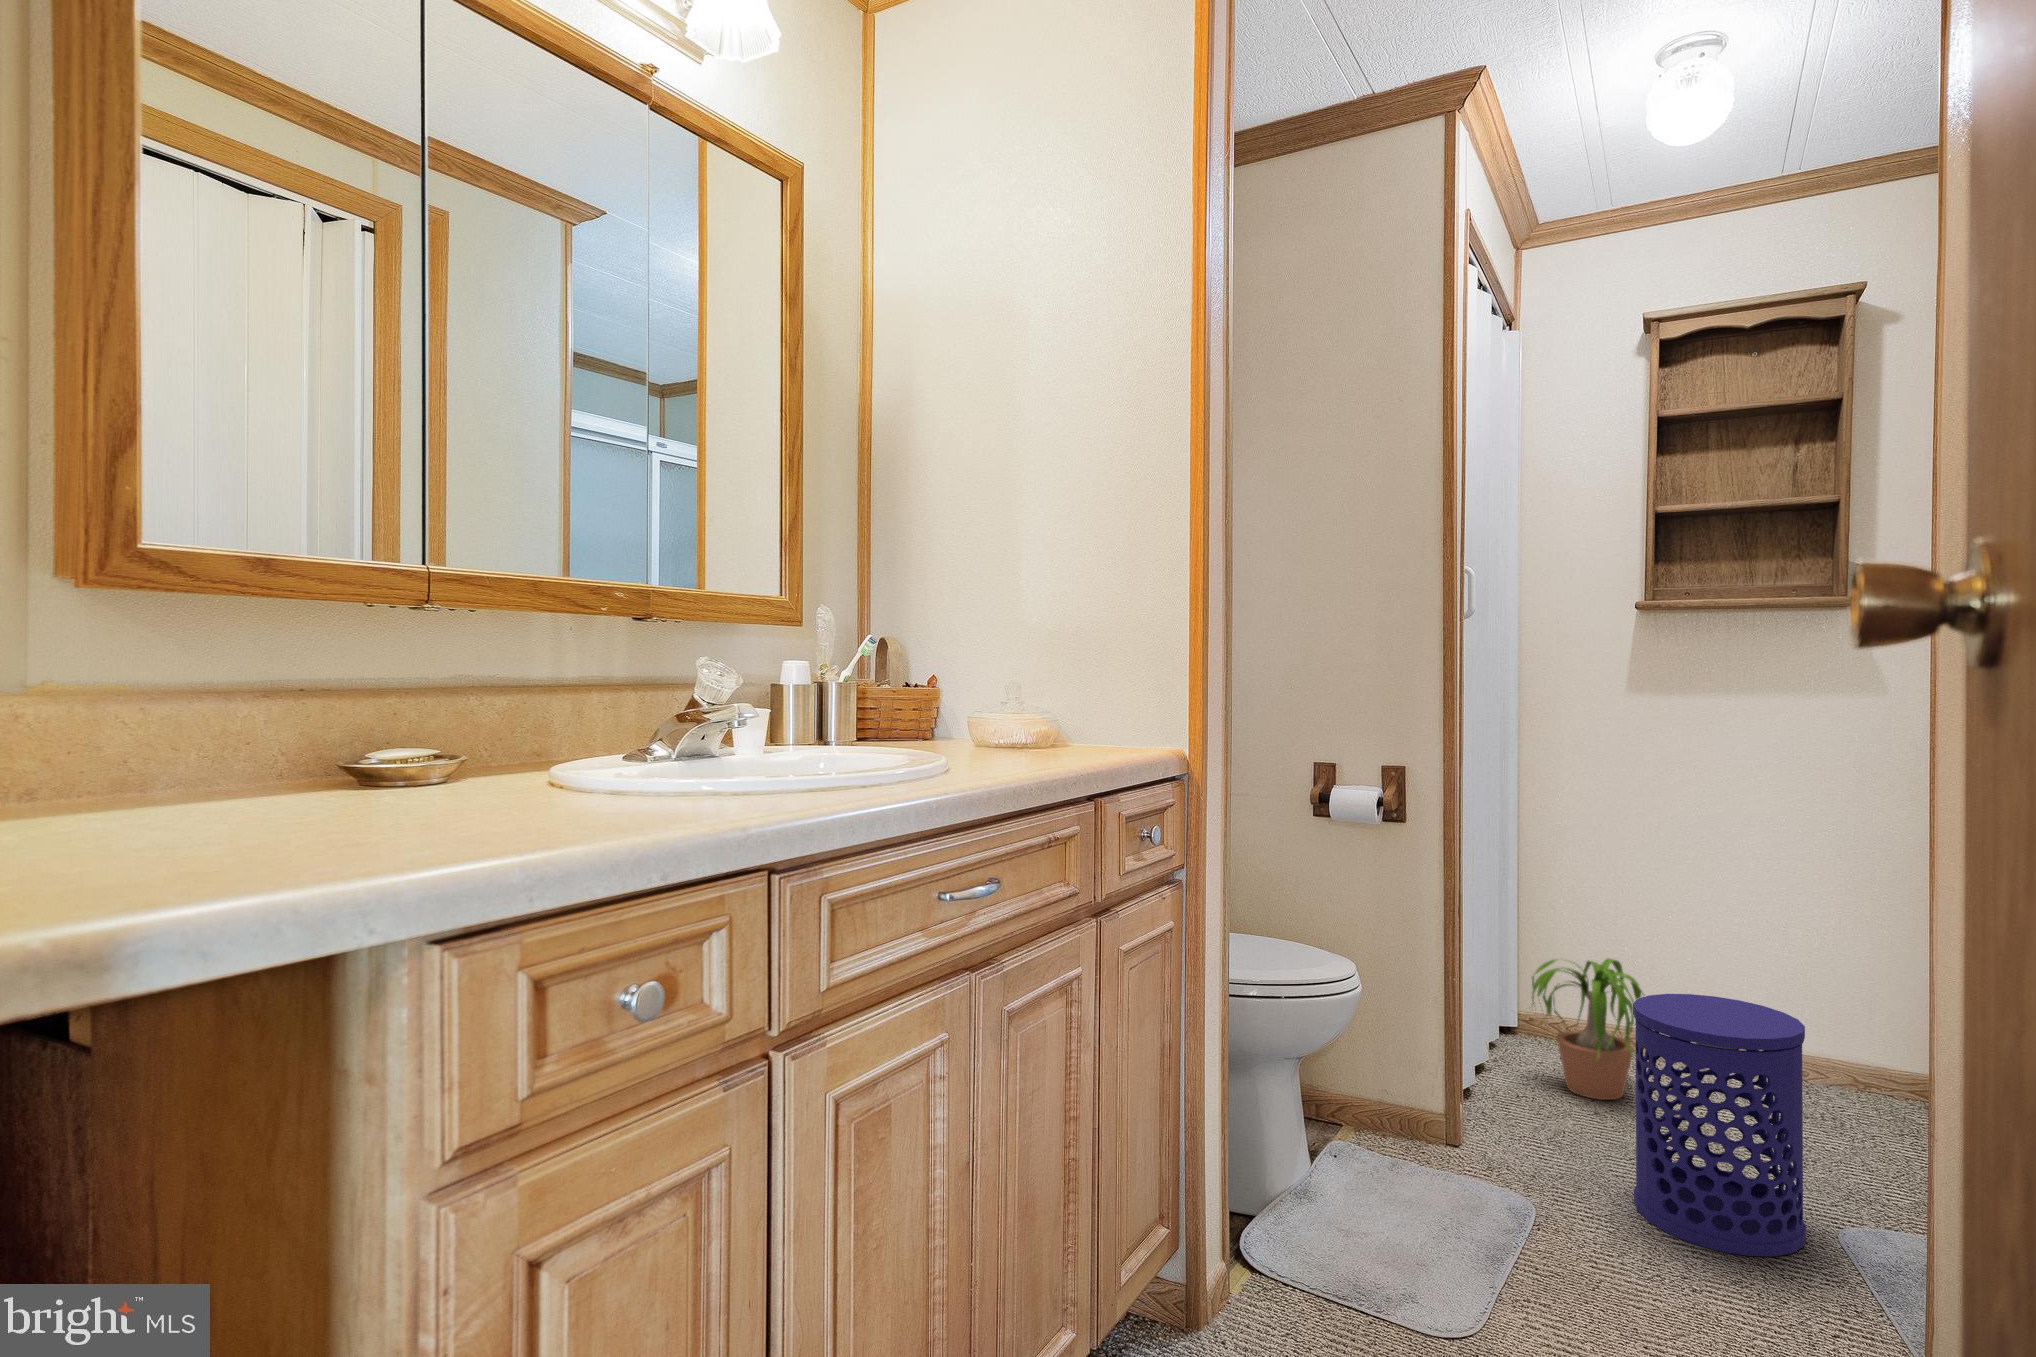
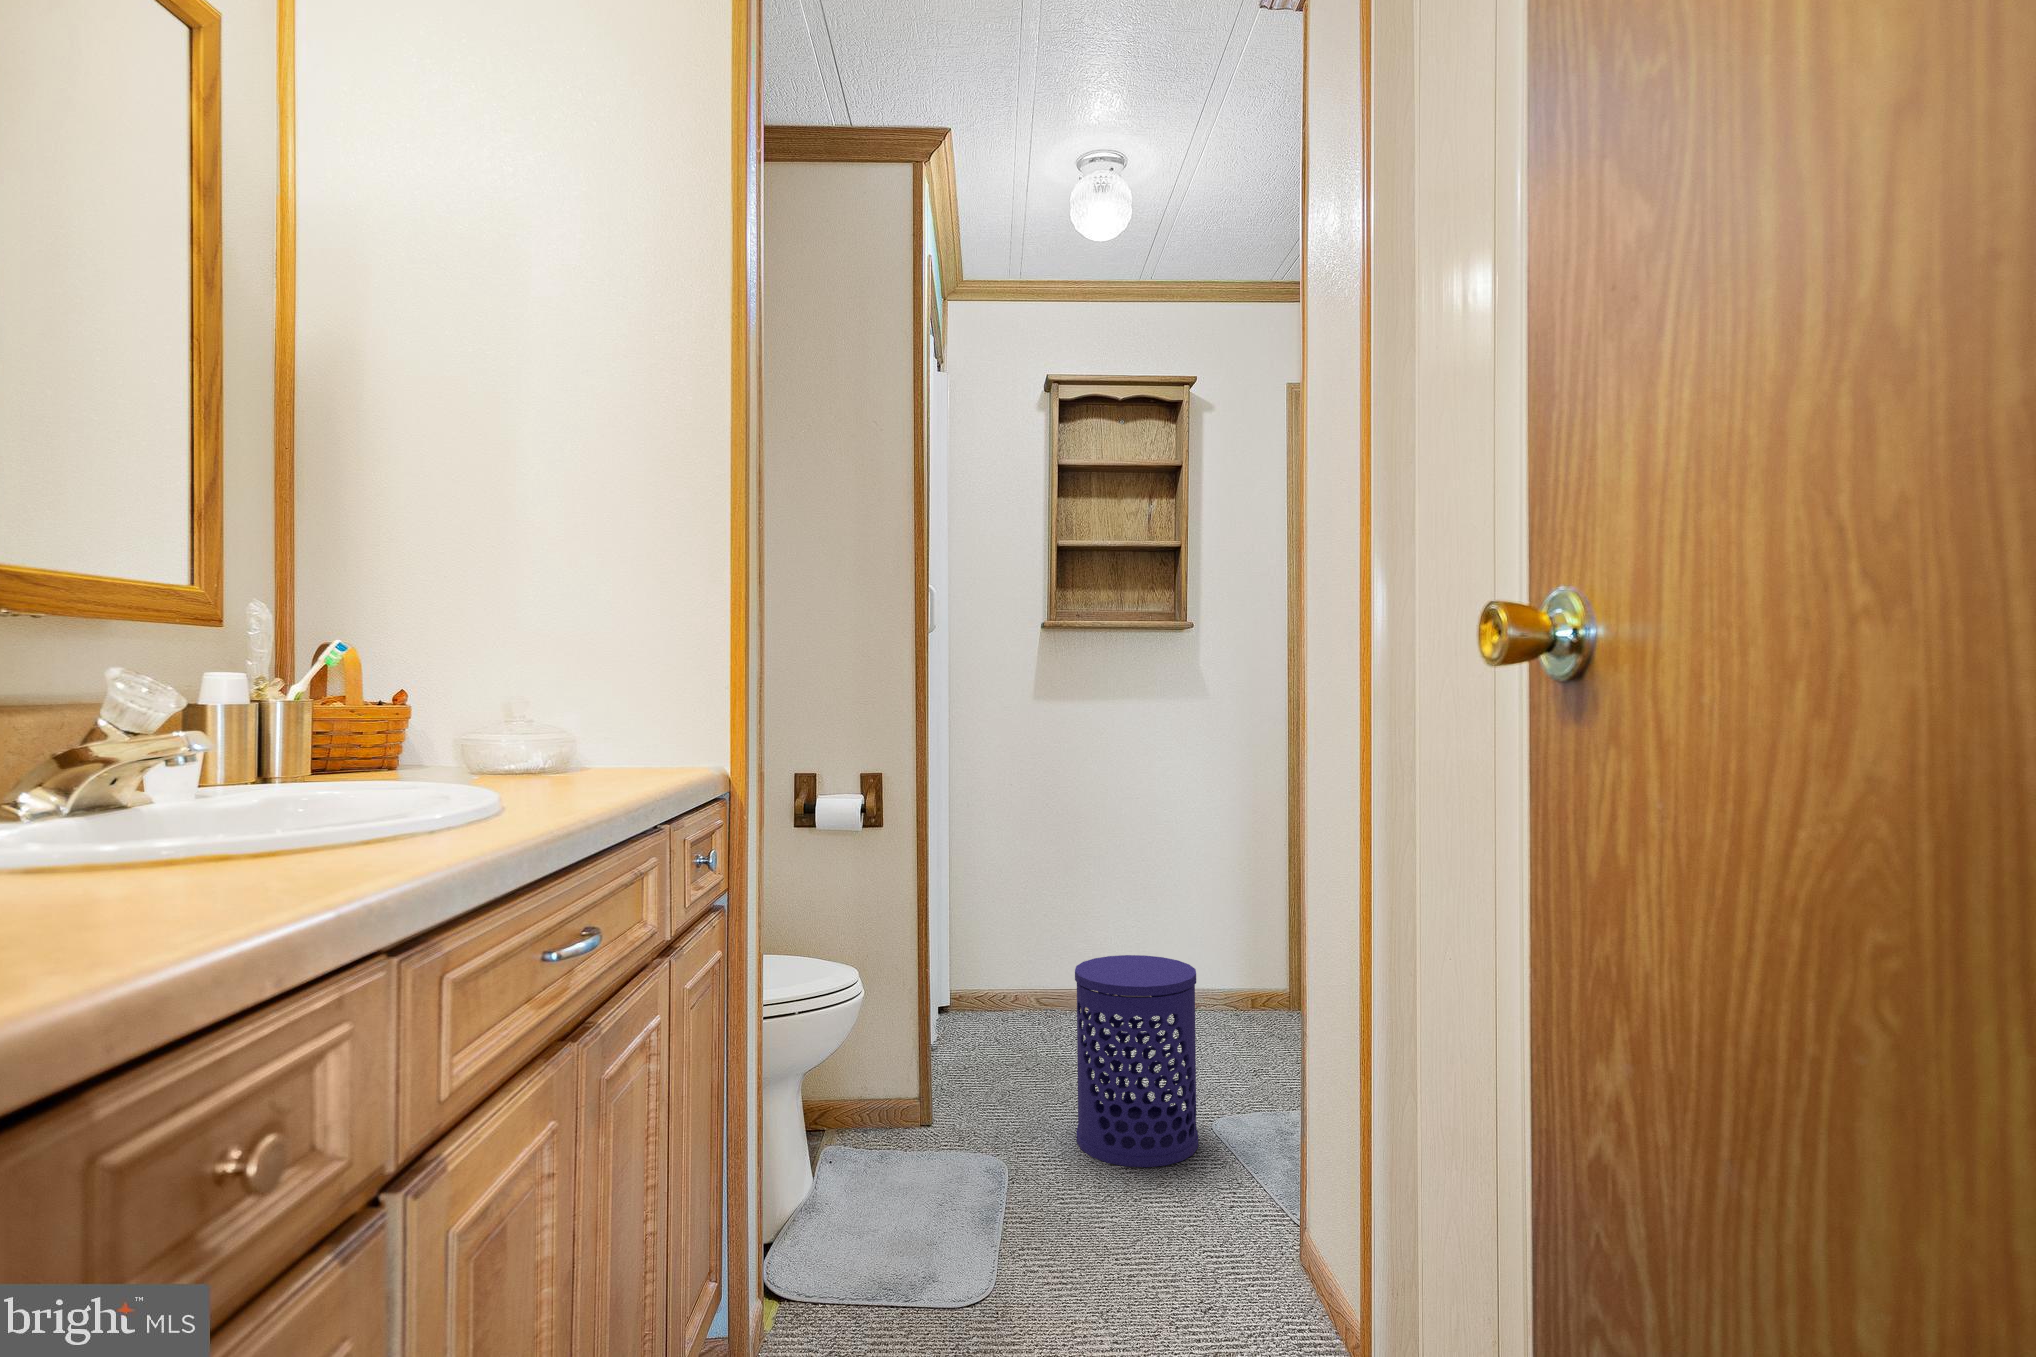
potted plant: present [1532,958,1642,1100] -> none [948,935,1075,1061]

